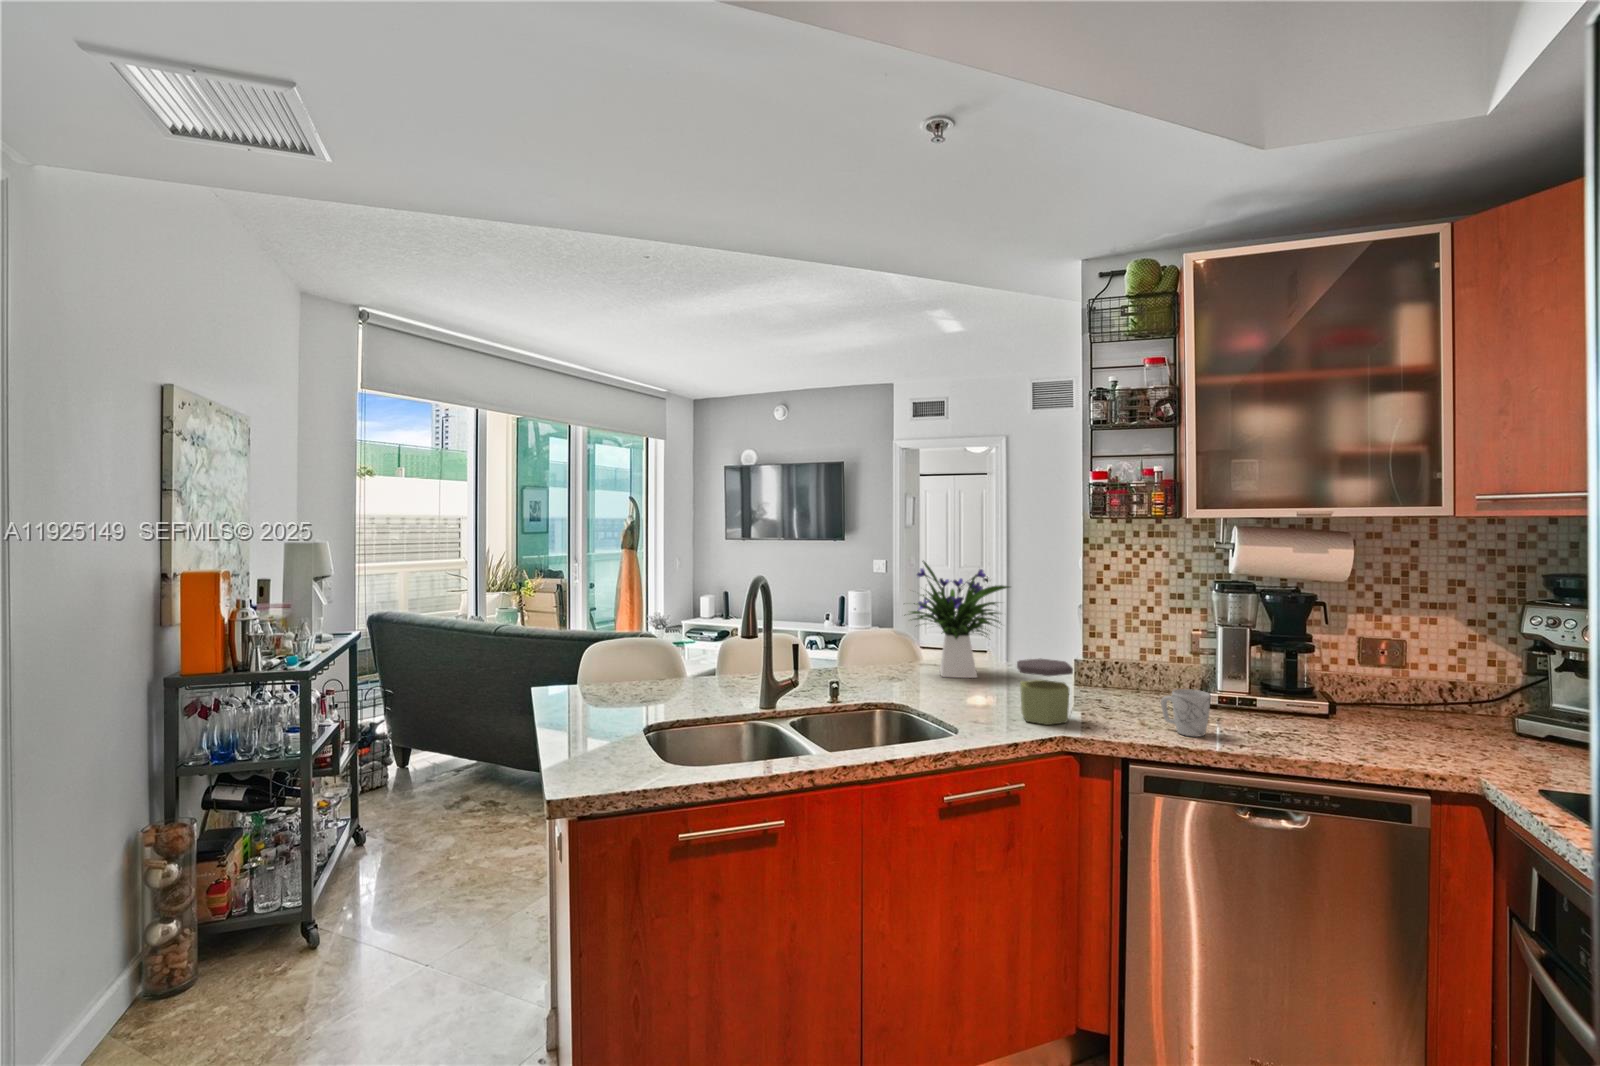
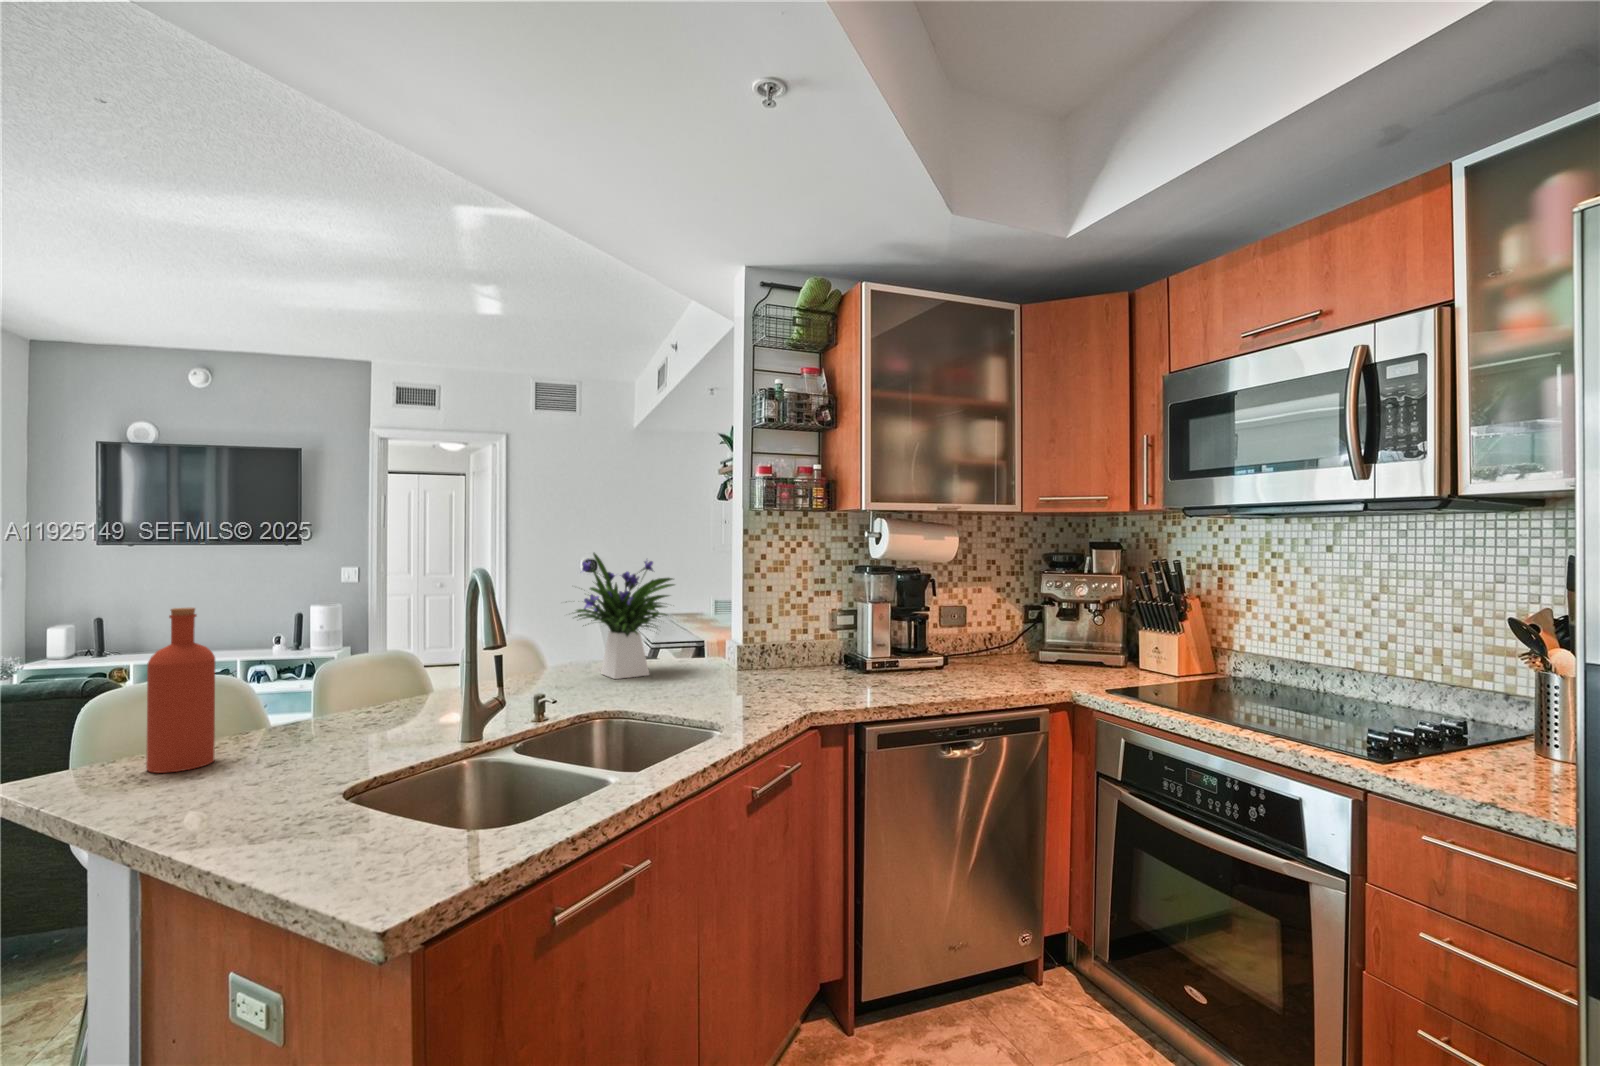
bottle: none [597,596,631,697] -> present [146,608,215,773]
jar: present [1017,659,1073,725] -> none [750,642,805,705]
mug: present [1161,689,1210,737] -> none [868,655,909,695]

